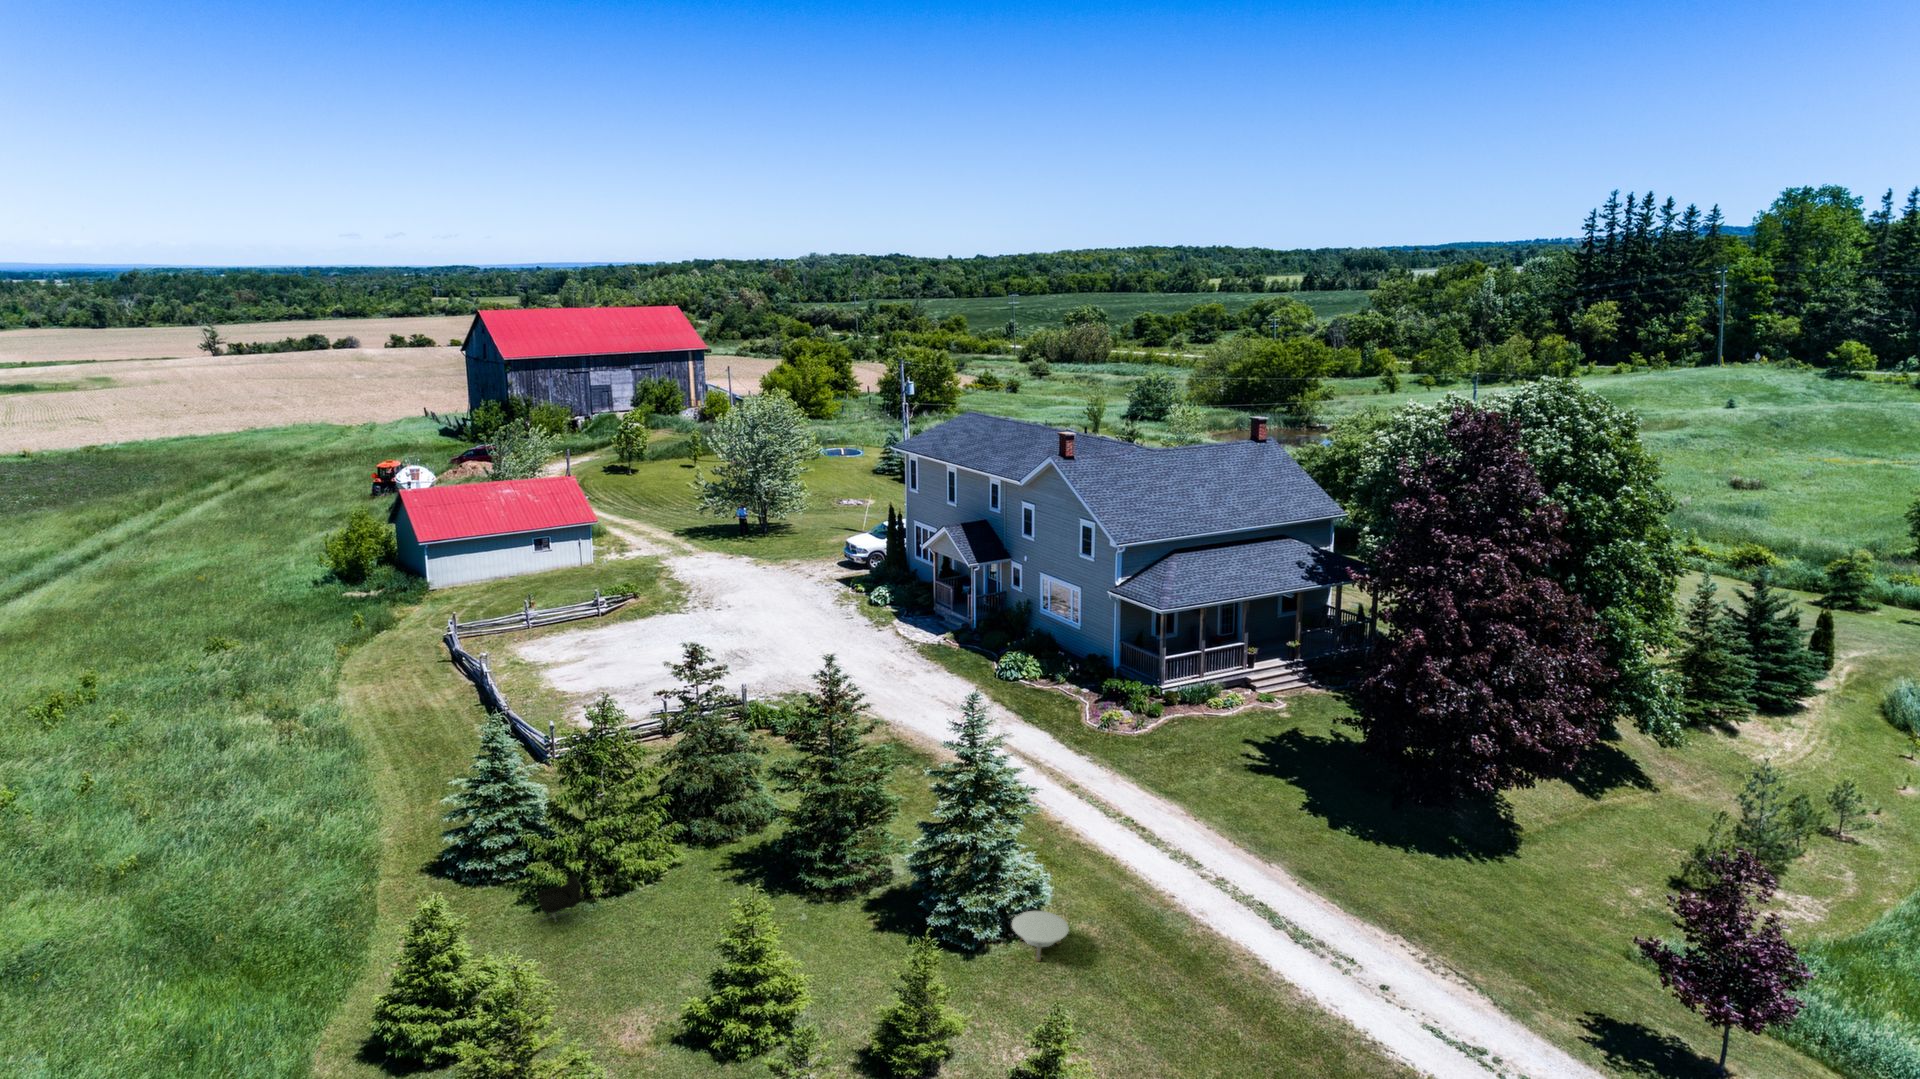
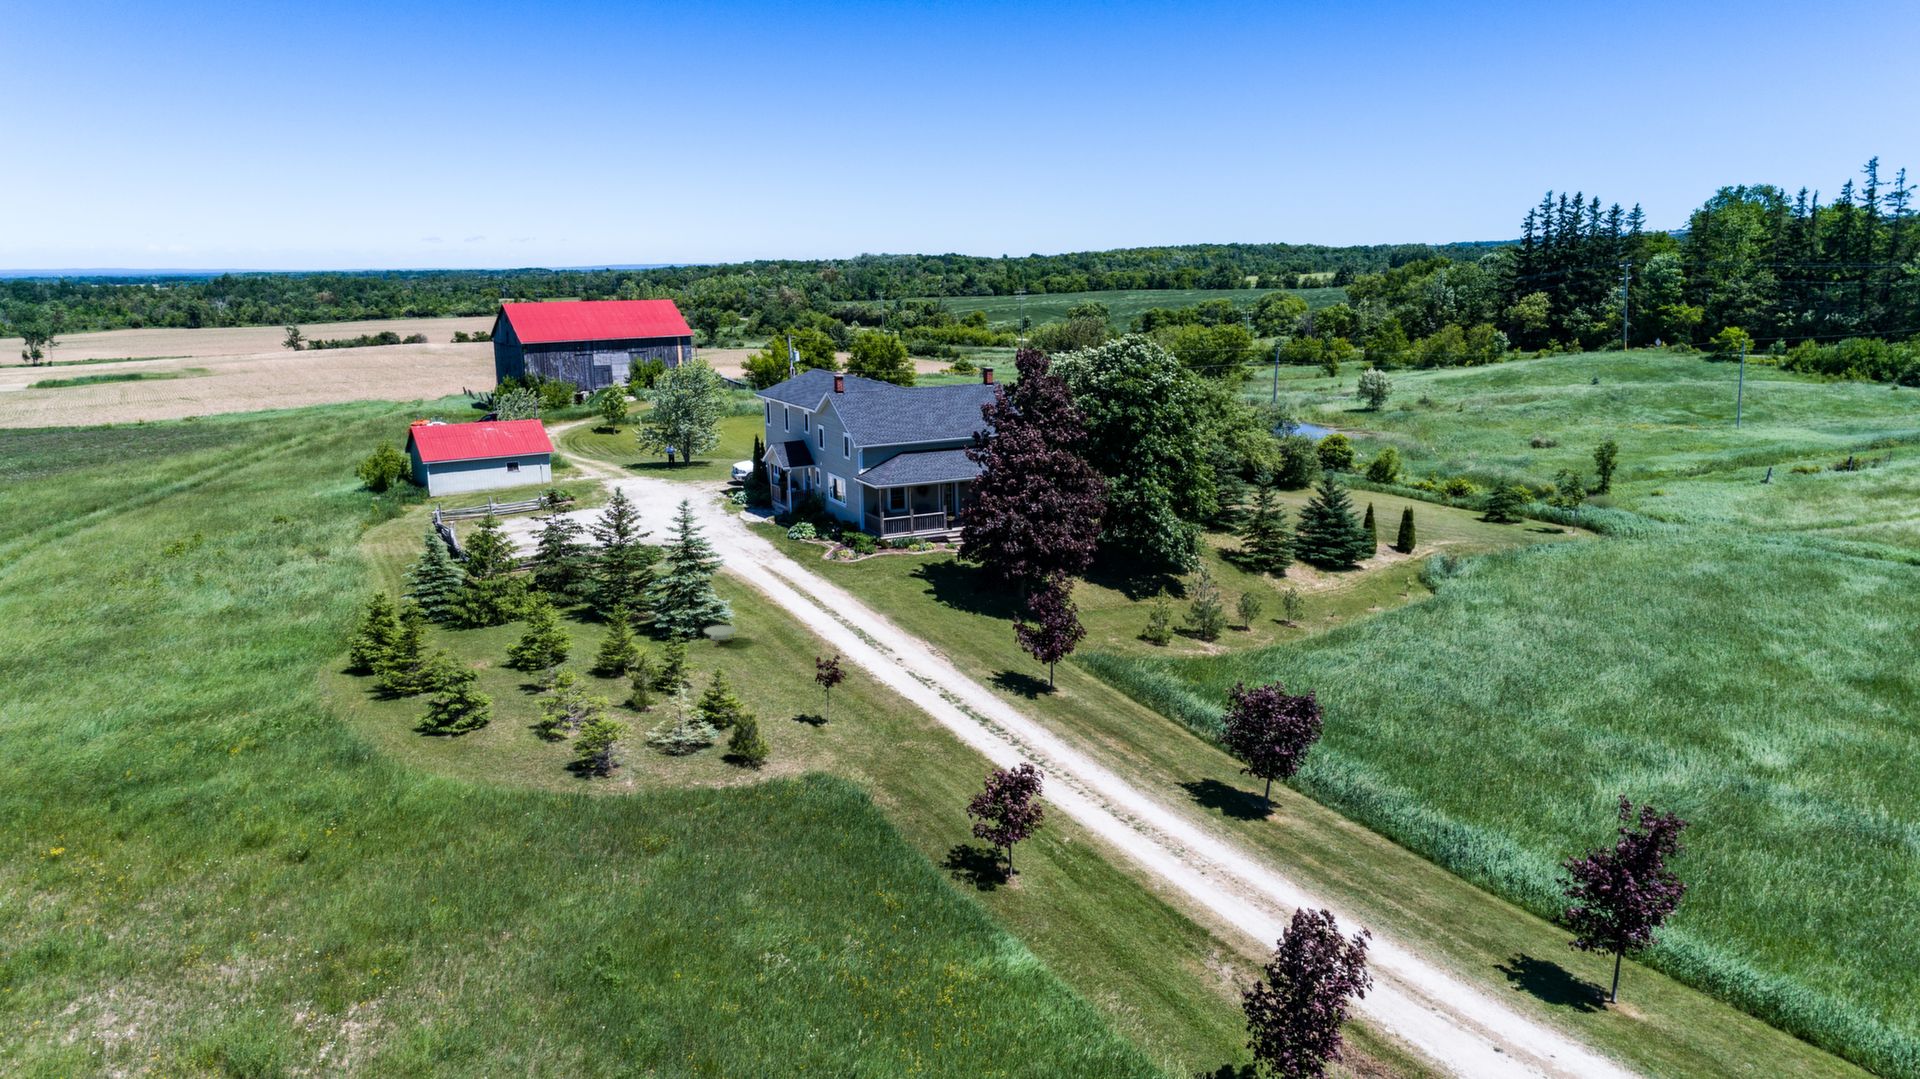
lounge chair: present [538,875,582,921] -> none [445,609,472,633]

